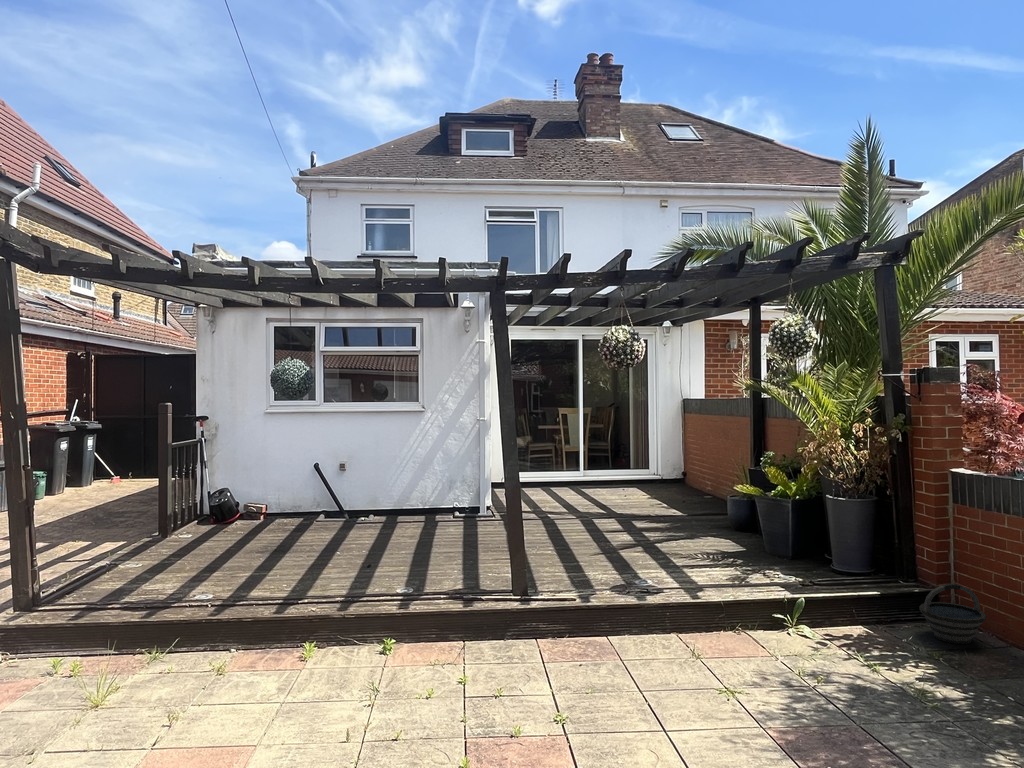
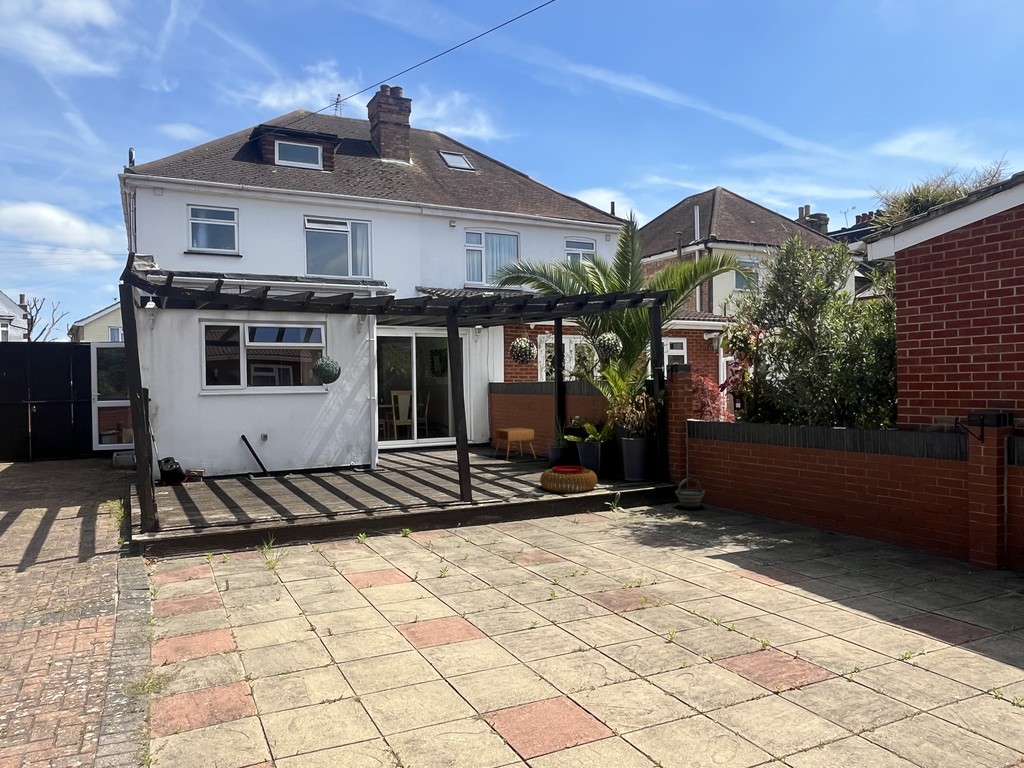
side table: none [672,460,730,507] -> present [494,428,536,461]
pouf: none [675,534,772,584] -> present [540,466,597,493]

